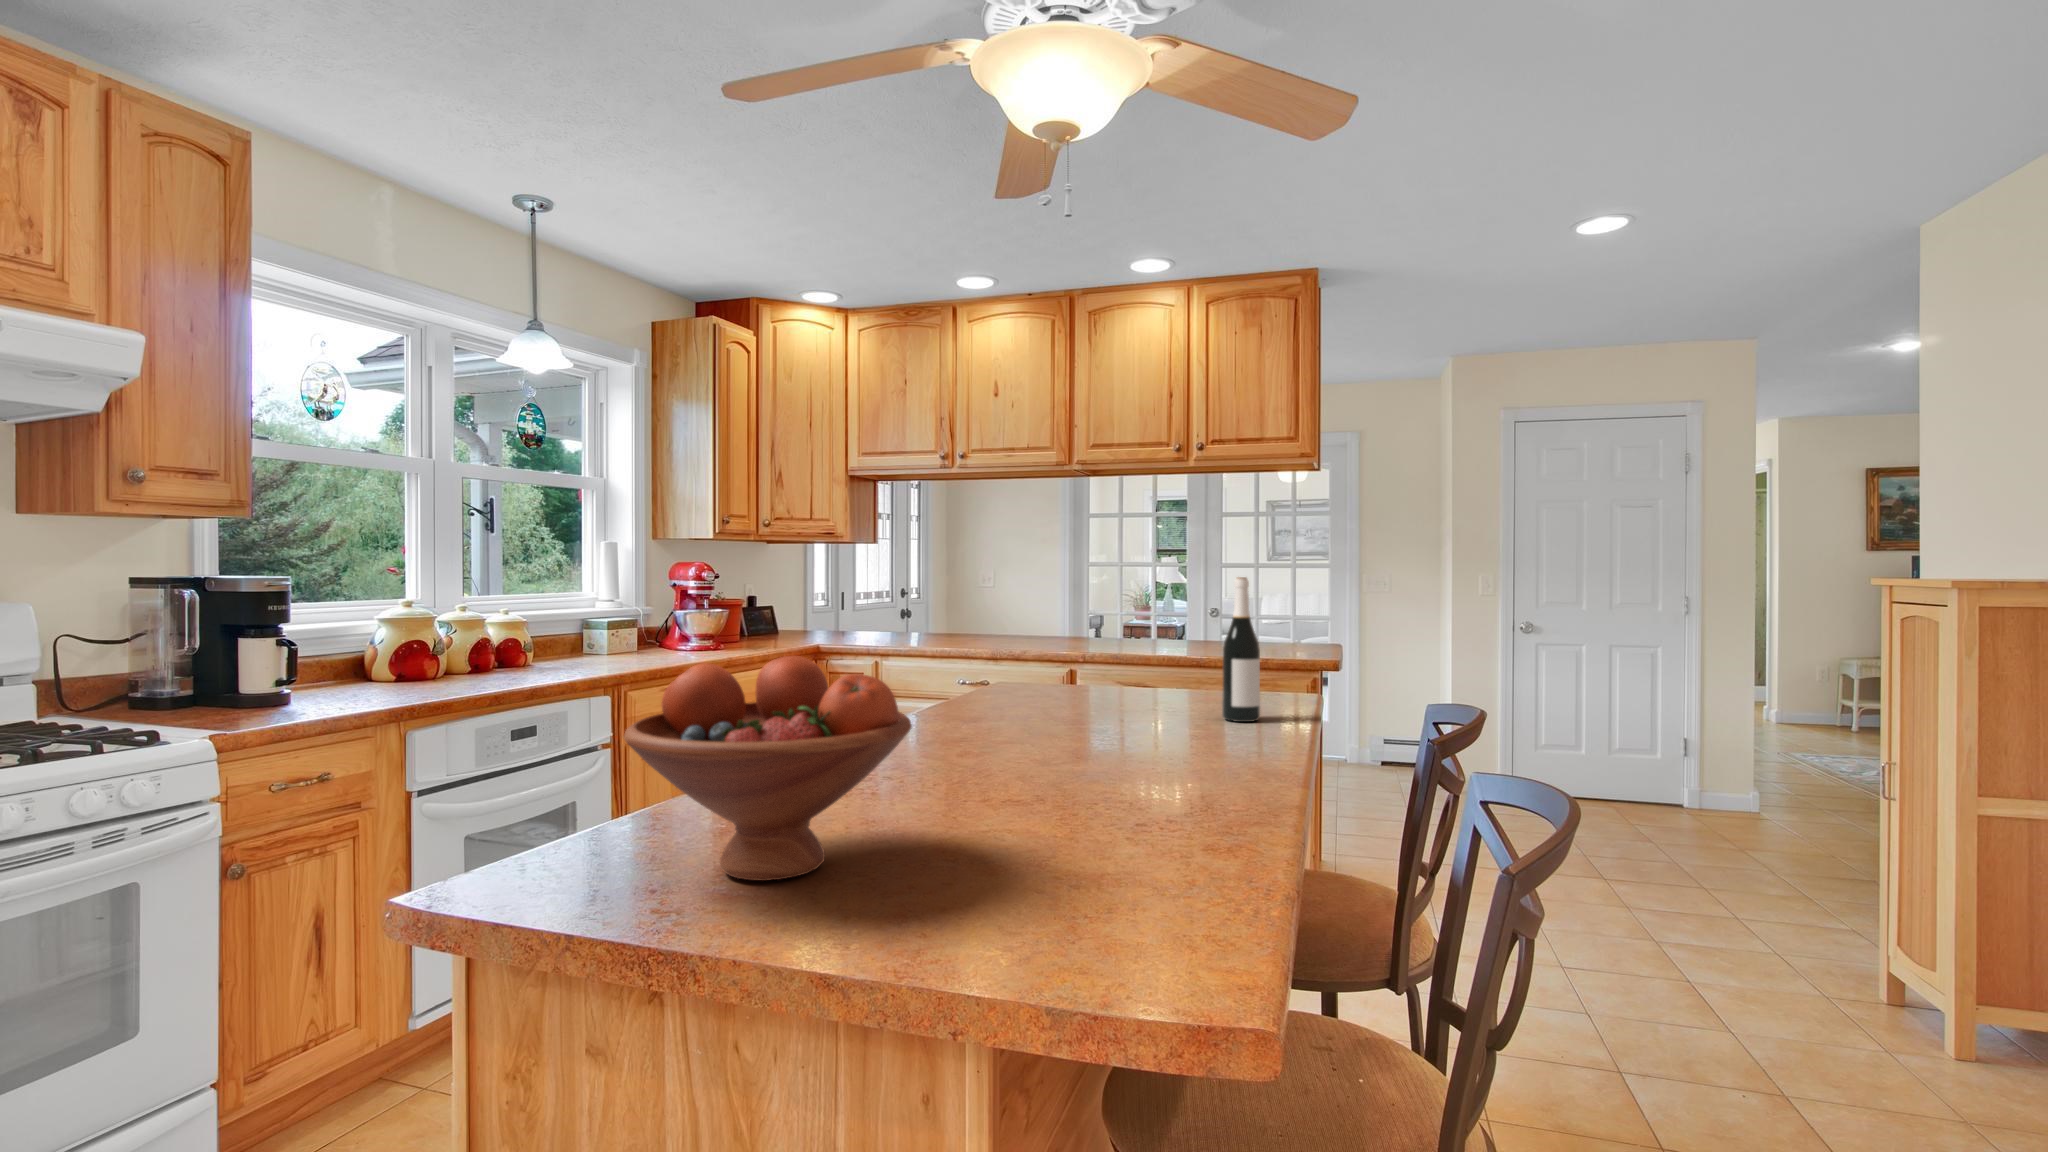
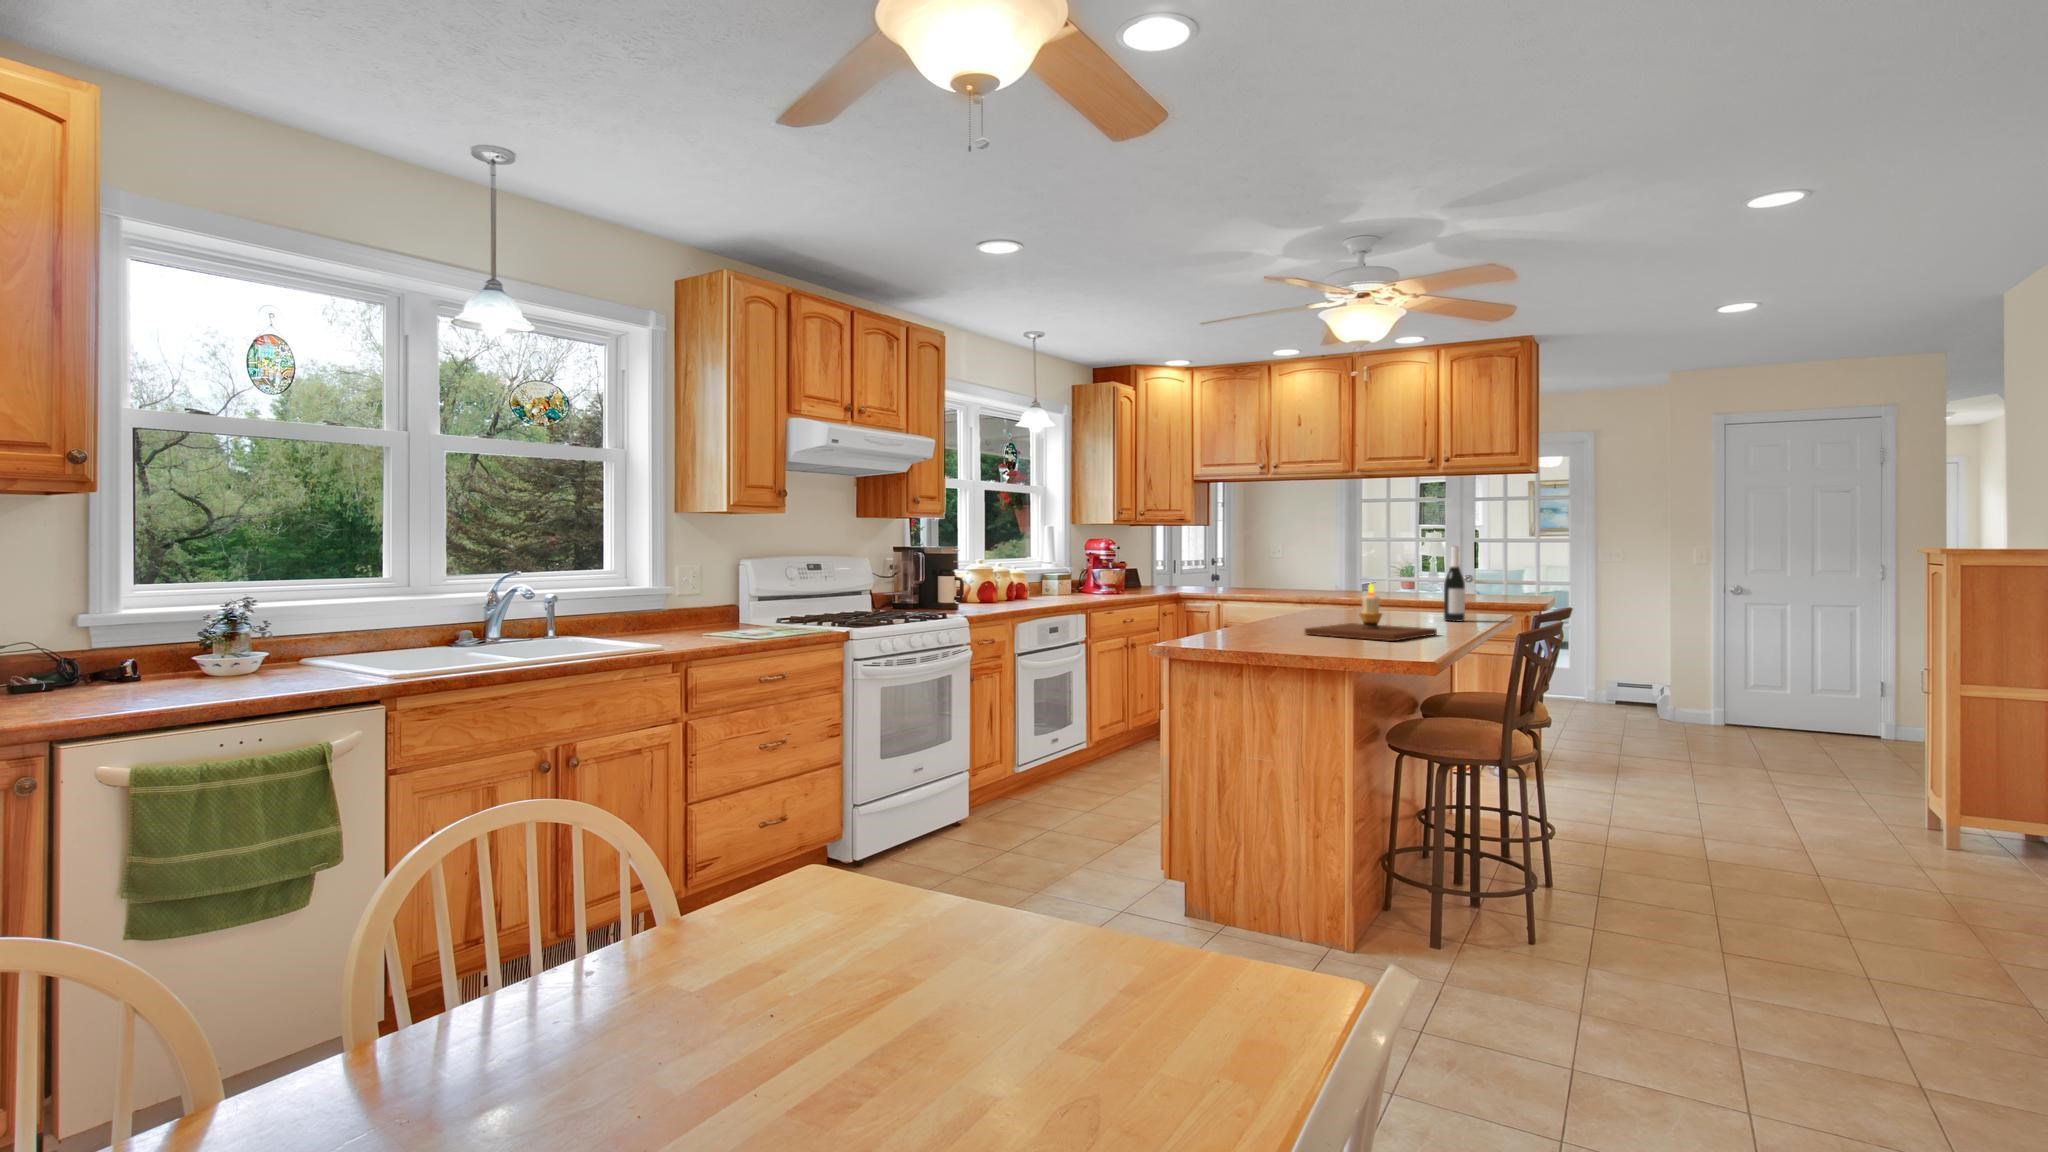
fruit bowl: present [624,656,912,881] -> none [1214,572,1310,643]
candle: none [927,669,1231,838] -> present [1305,583,1437,641]

